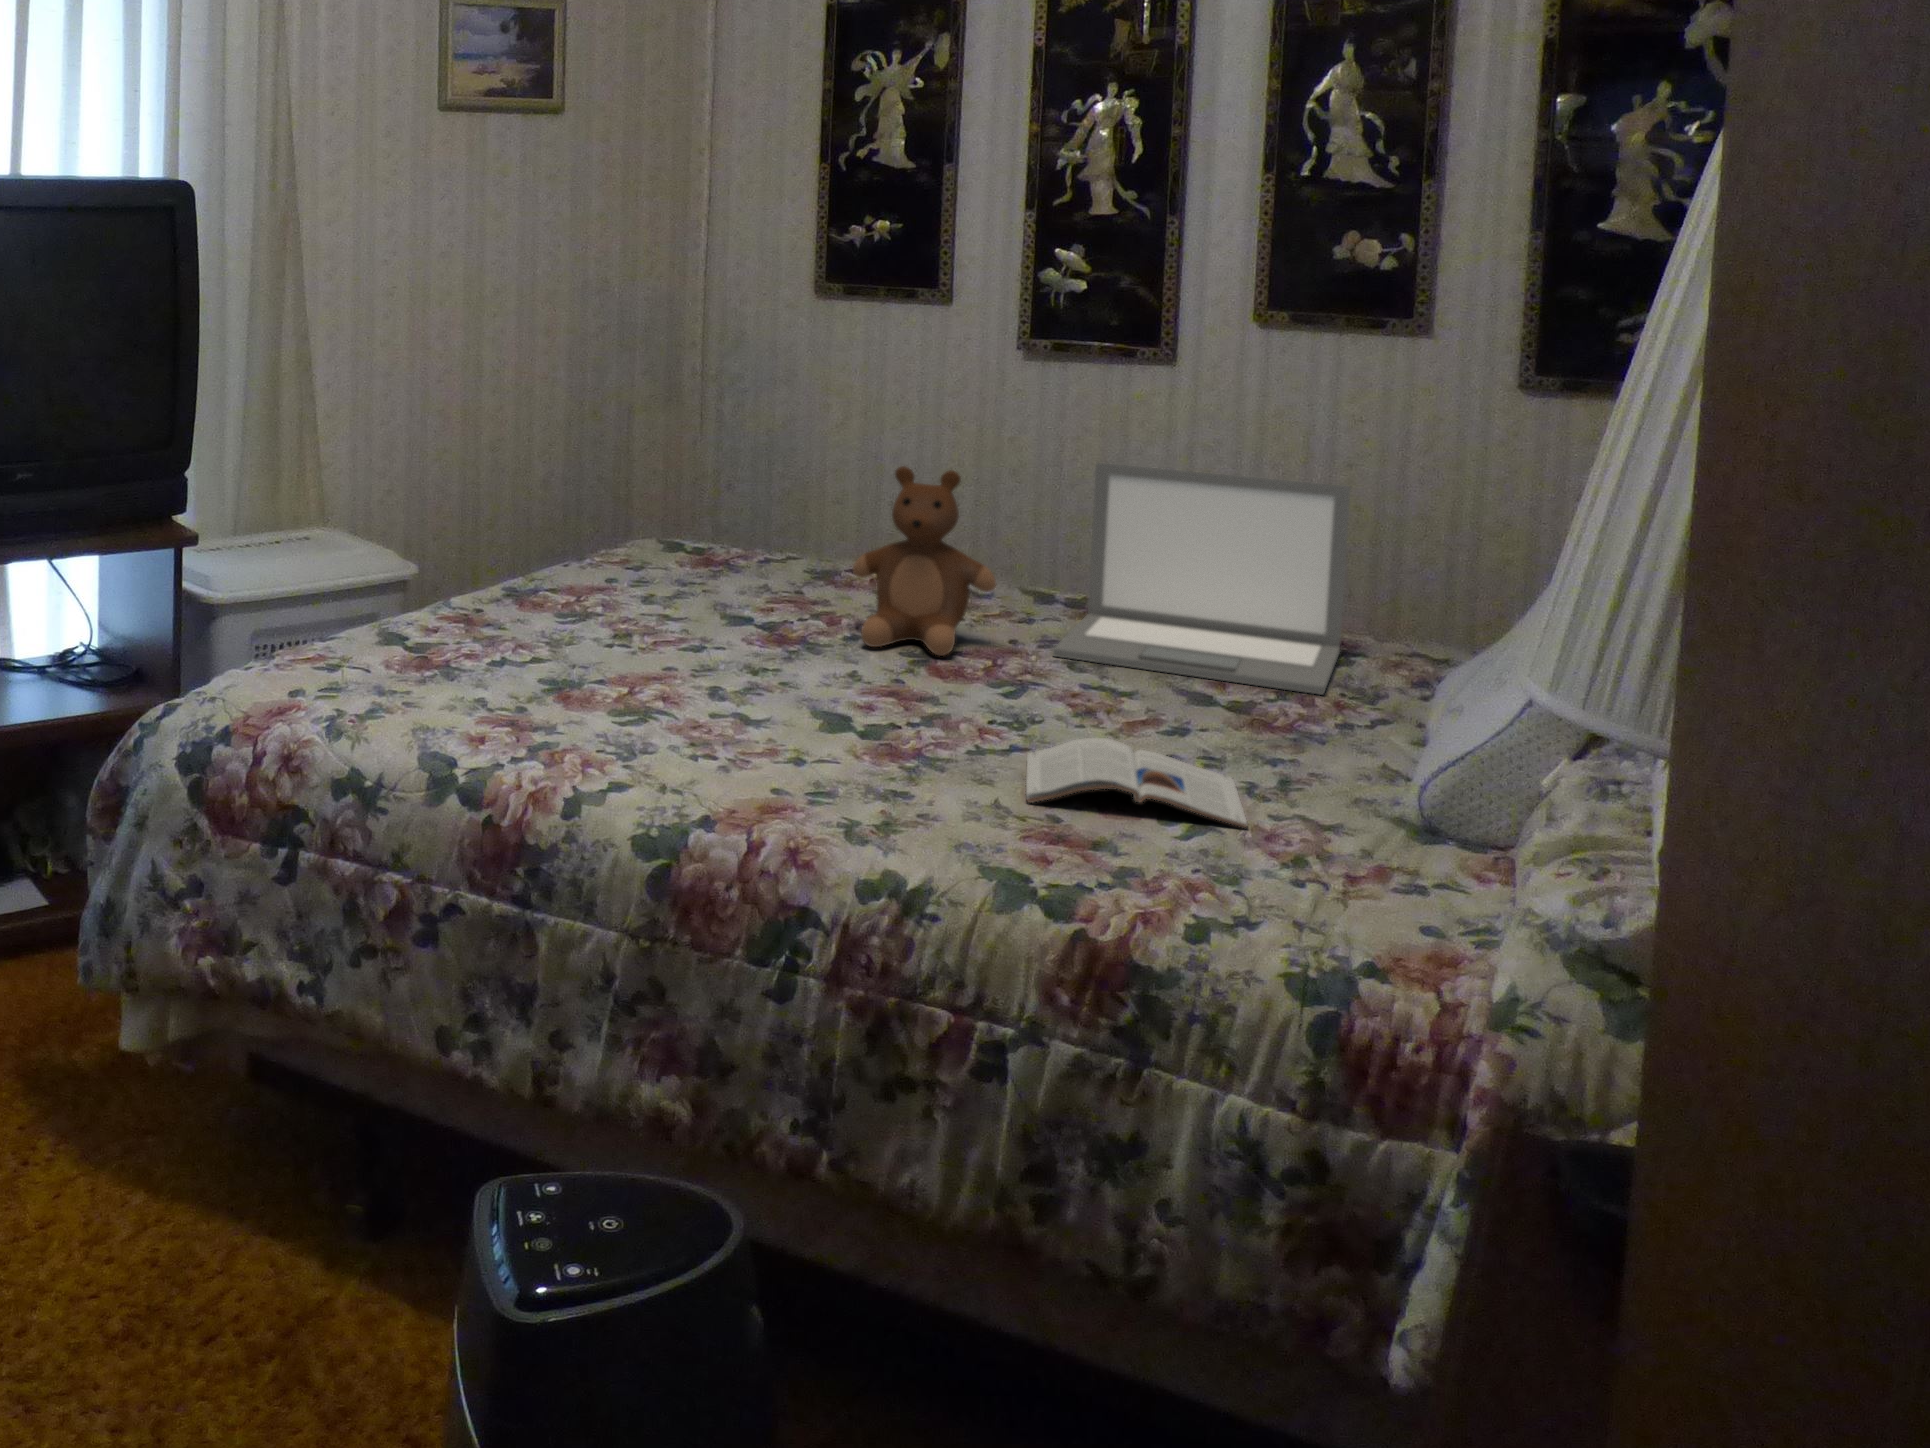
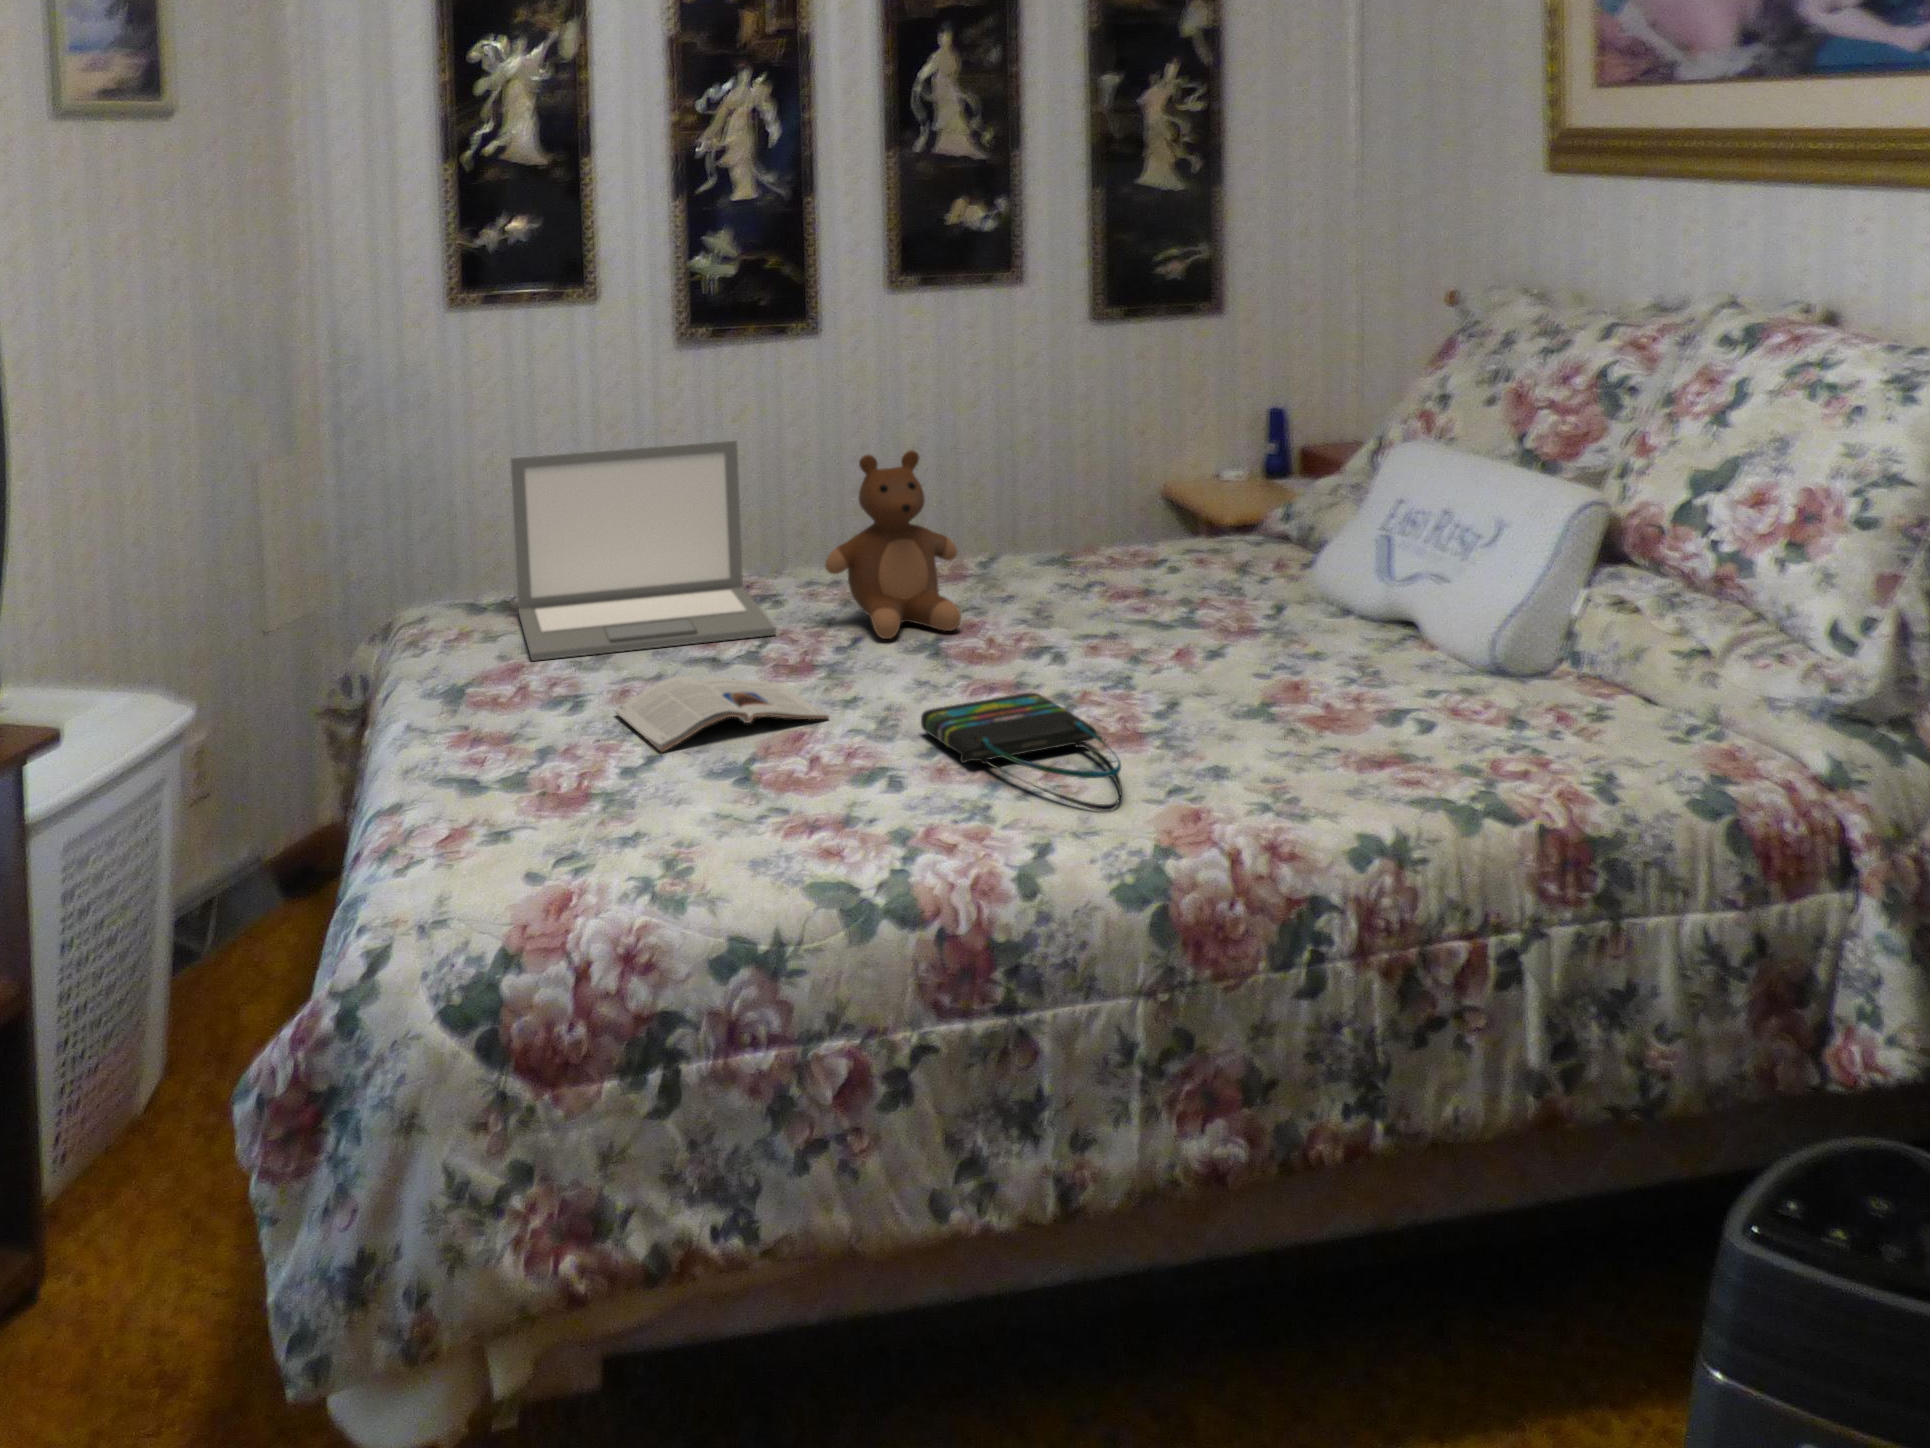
laptop: present [1053,463,1351,695] -> present [511,441,776,661]
tote bag: none [680,685,849,787] -> present [921,693,1122,811]
magazine: present [1026,738,1248,828] -> present [614,676,829,752]

